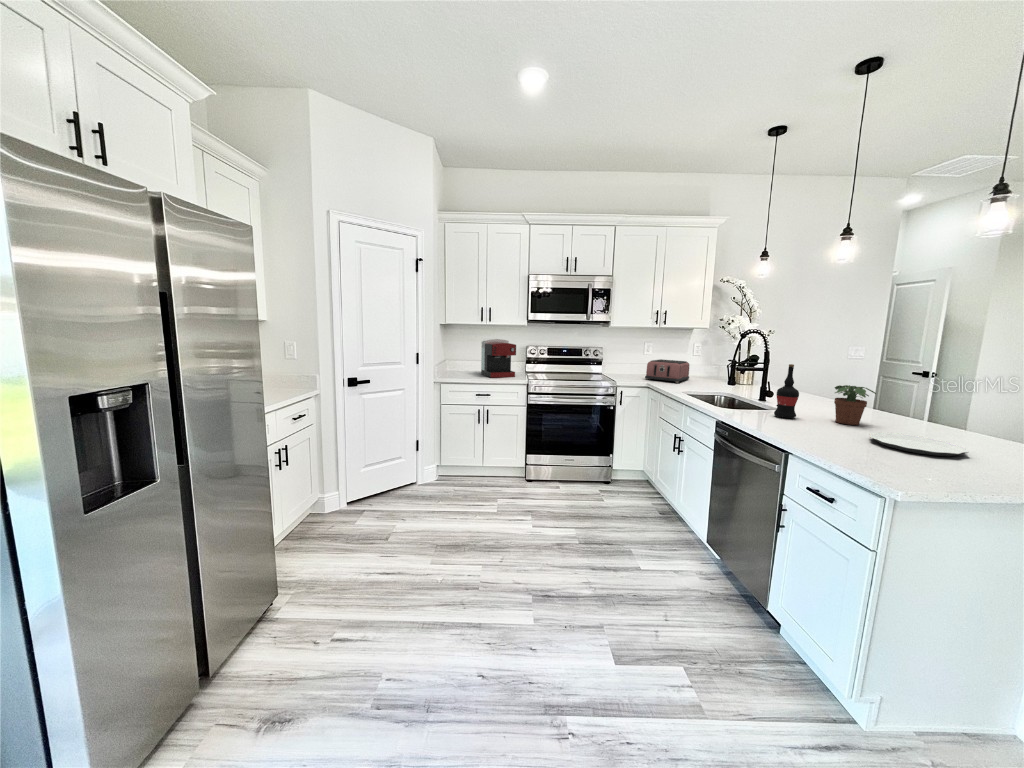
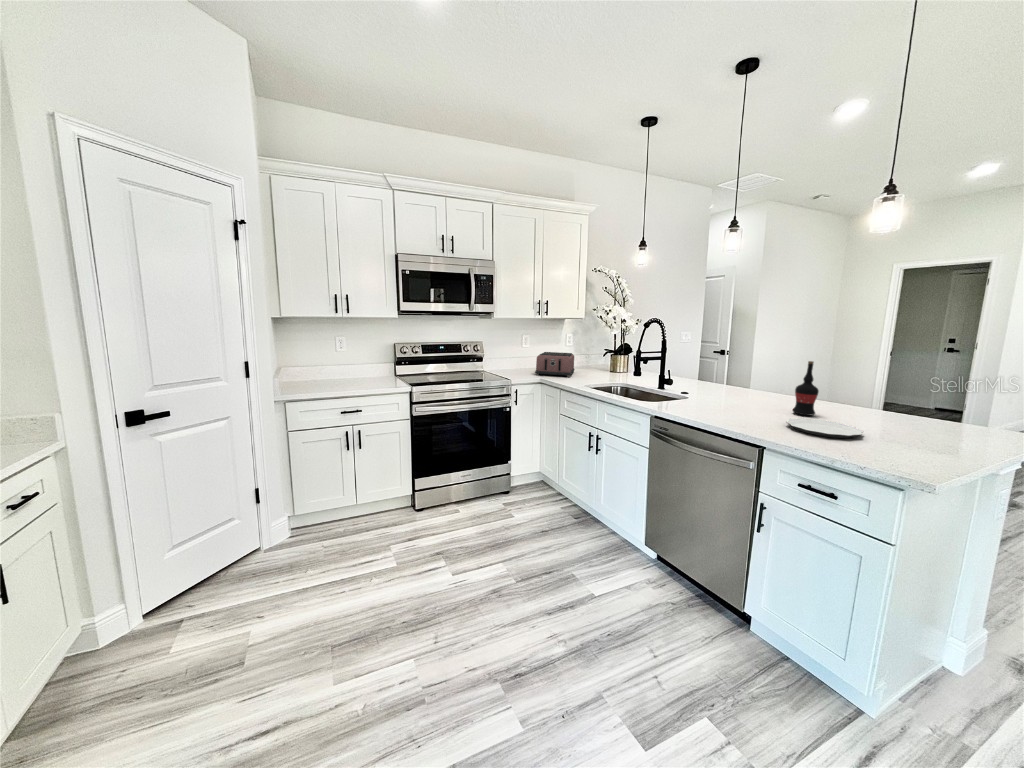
coffee maker: present [481,339,516,378] -> none [337,336,389,387]
wine bottle: present [774,364,799,418] -> present [793,361,819,416]
potted plant: present [834,385,876,425] -> none [737,375,771,412]

